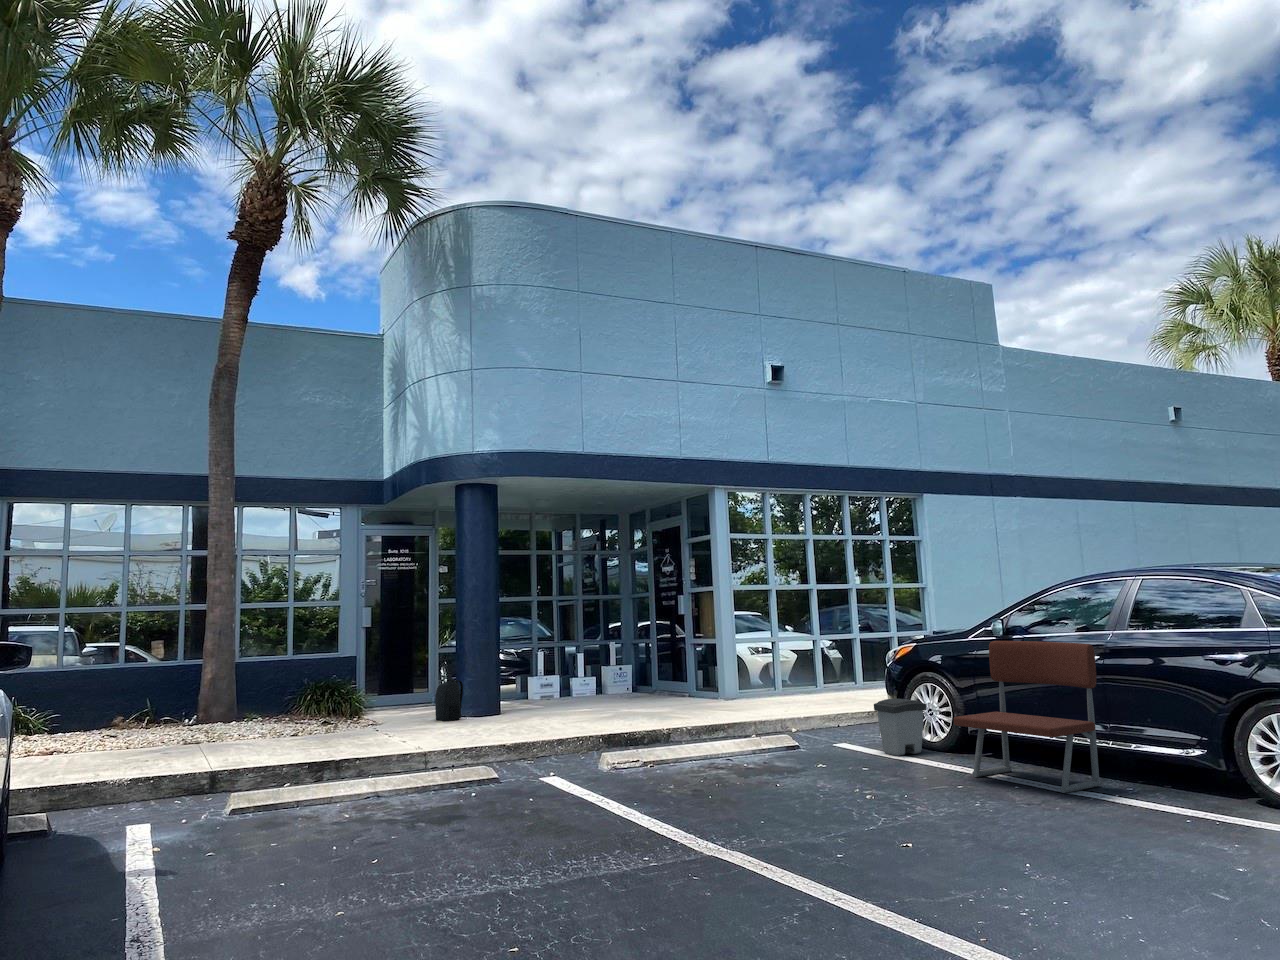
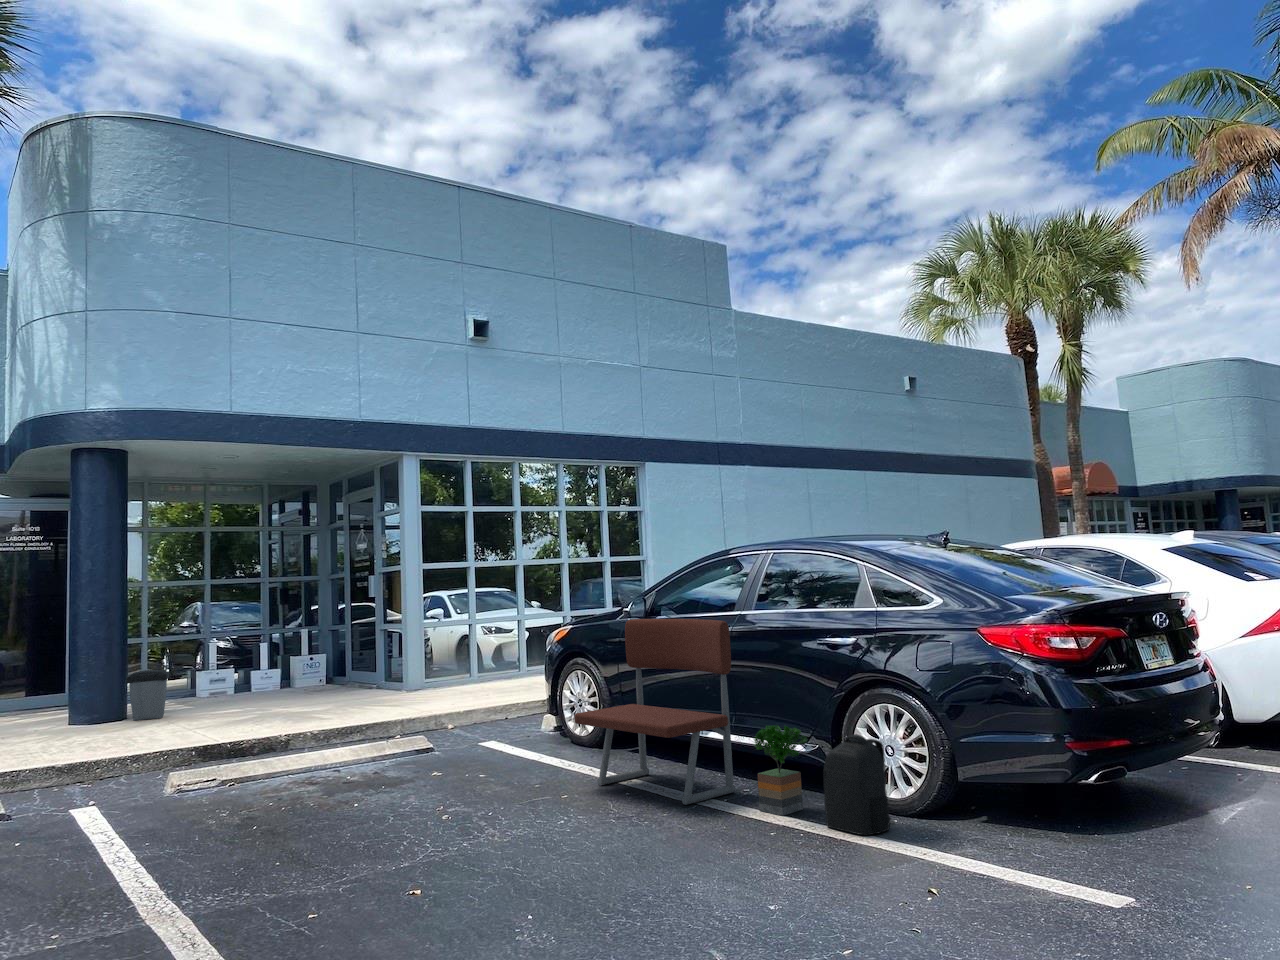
backpack: present [435,678,463,721] -> present [823,734,892,835]
trash can: present [874,698,926,756] -> present [126,670,170,721]
potted tree: none [1126,730,1175,803] -> present [754,725,806,816]

